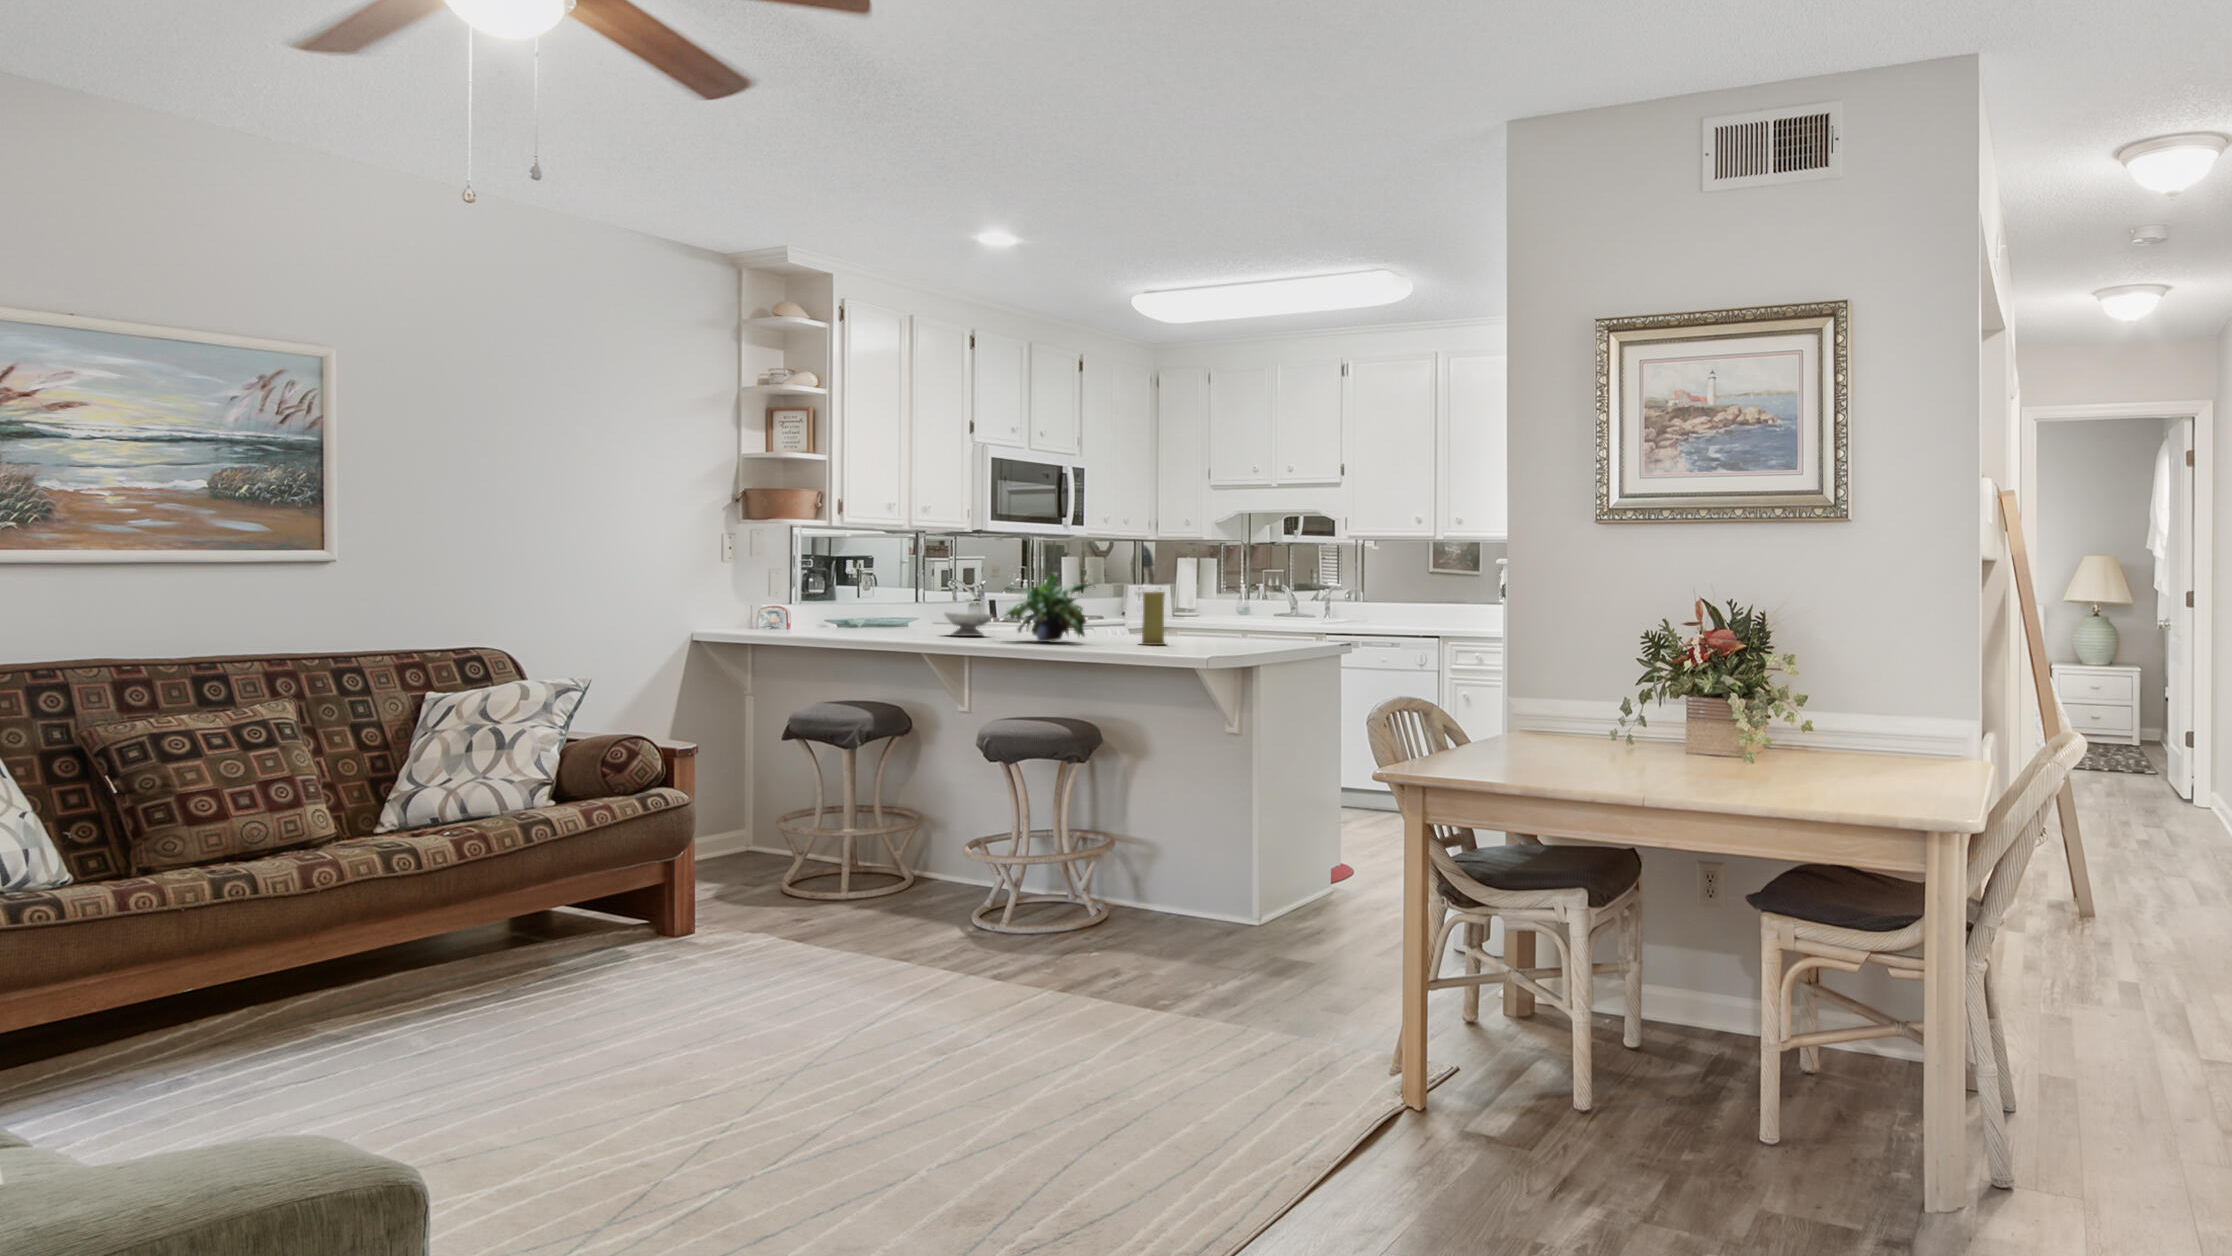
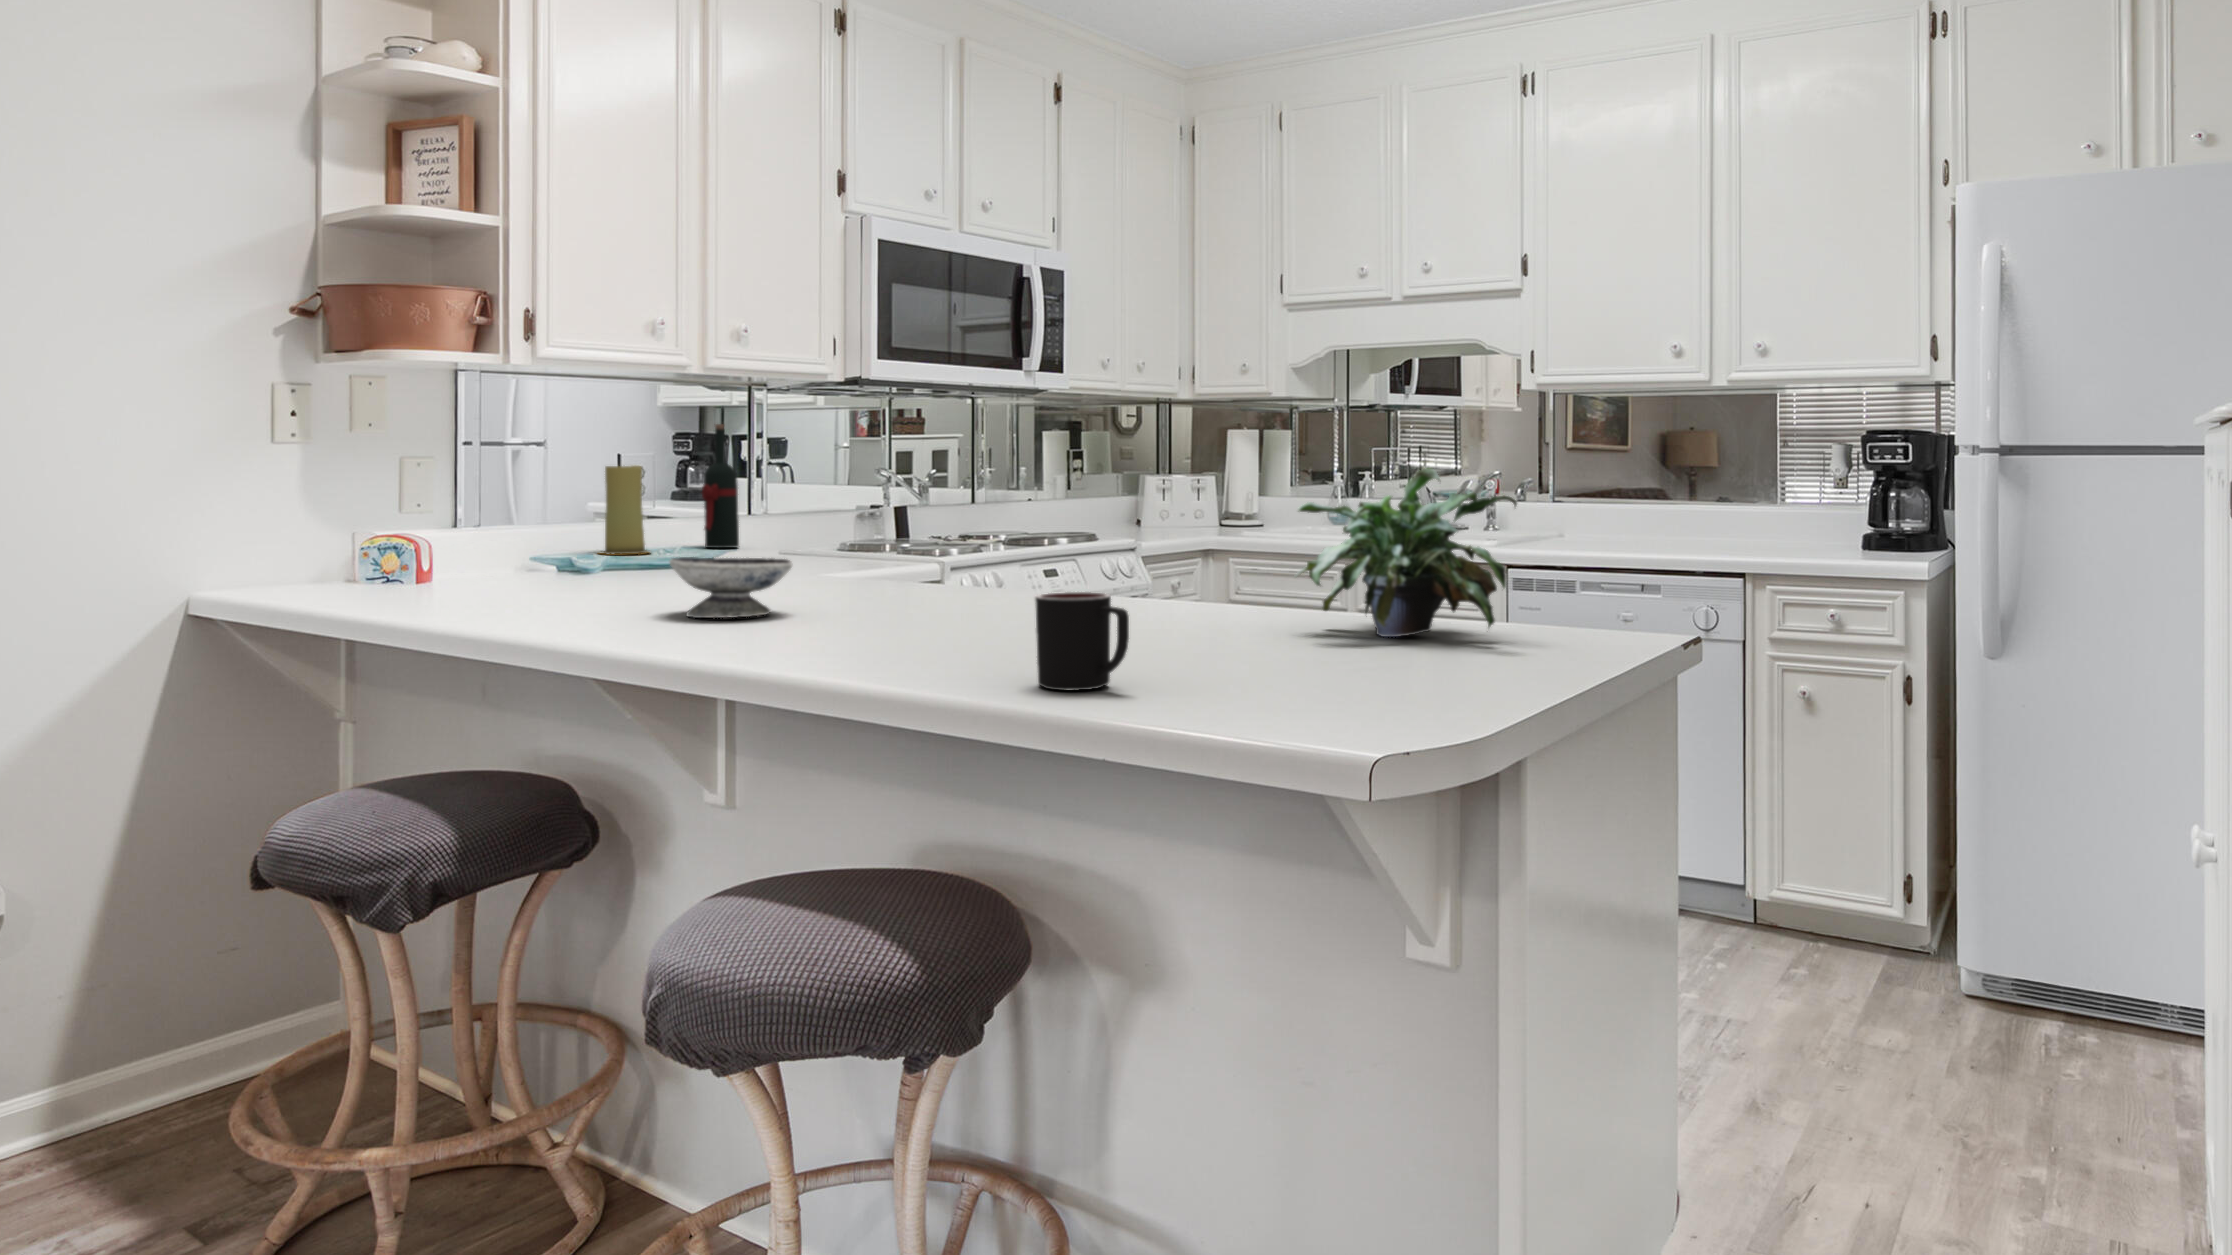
wine bottle: none [902,555,920,619] -> present [702,424,739,548]
potted plant: present [1004,572,1089,642] -> present [1295,469,1517,637]
candle: present [1141,592,1165,645] -> present [600,465,649,554]
mug: none [1104,619,1136,651] -> present [1035,592,1129,691]

